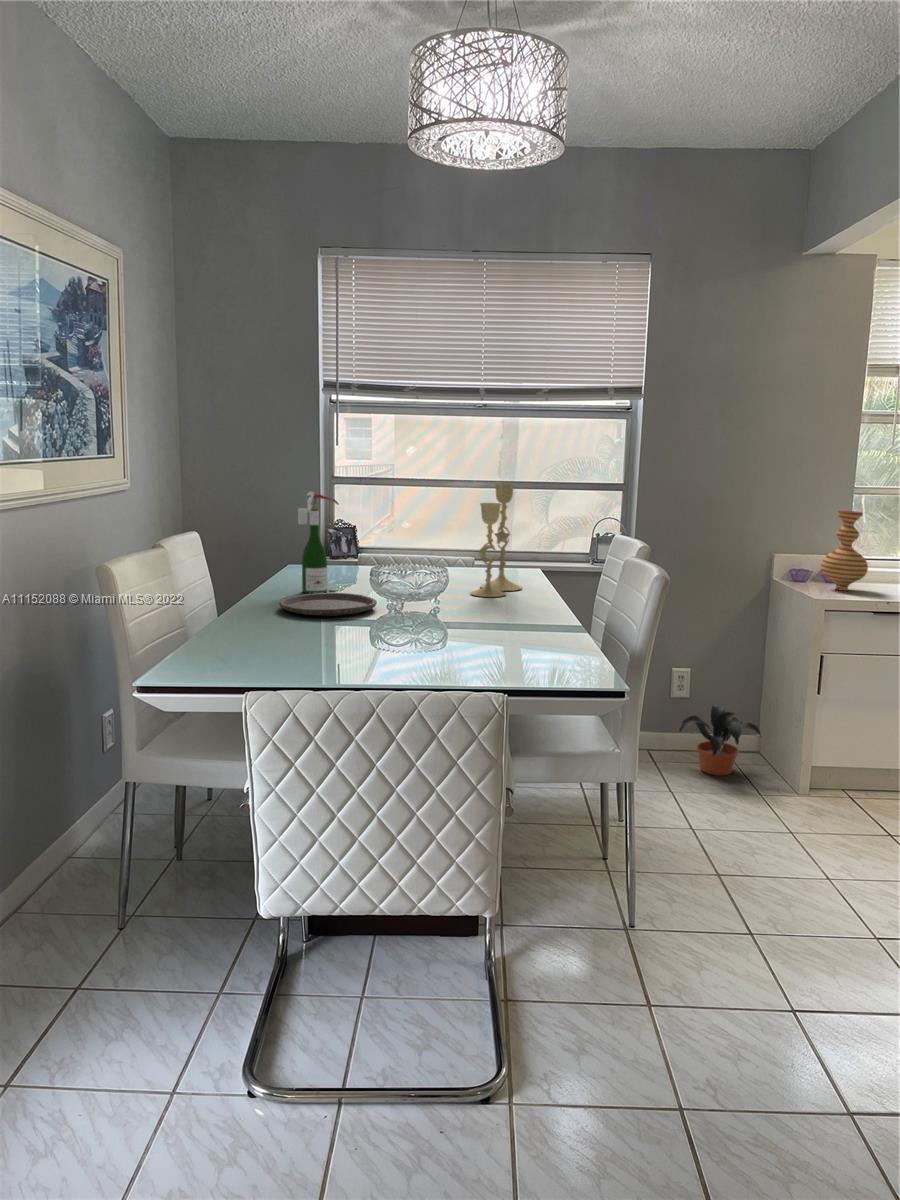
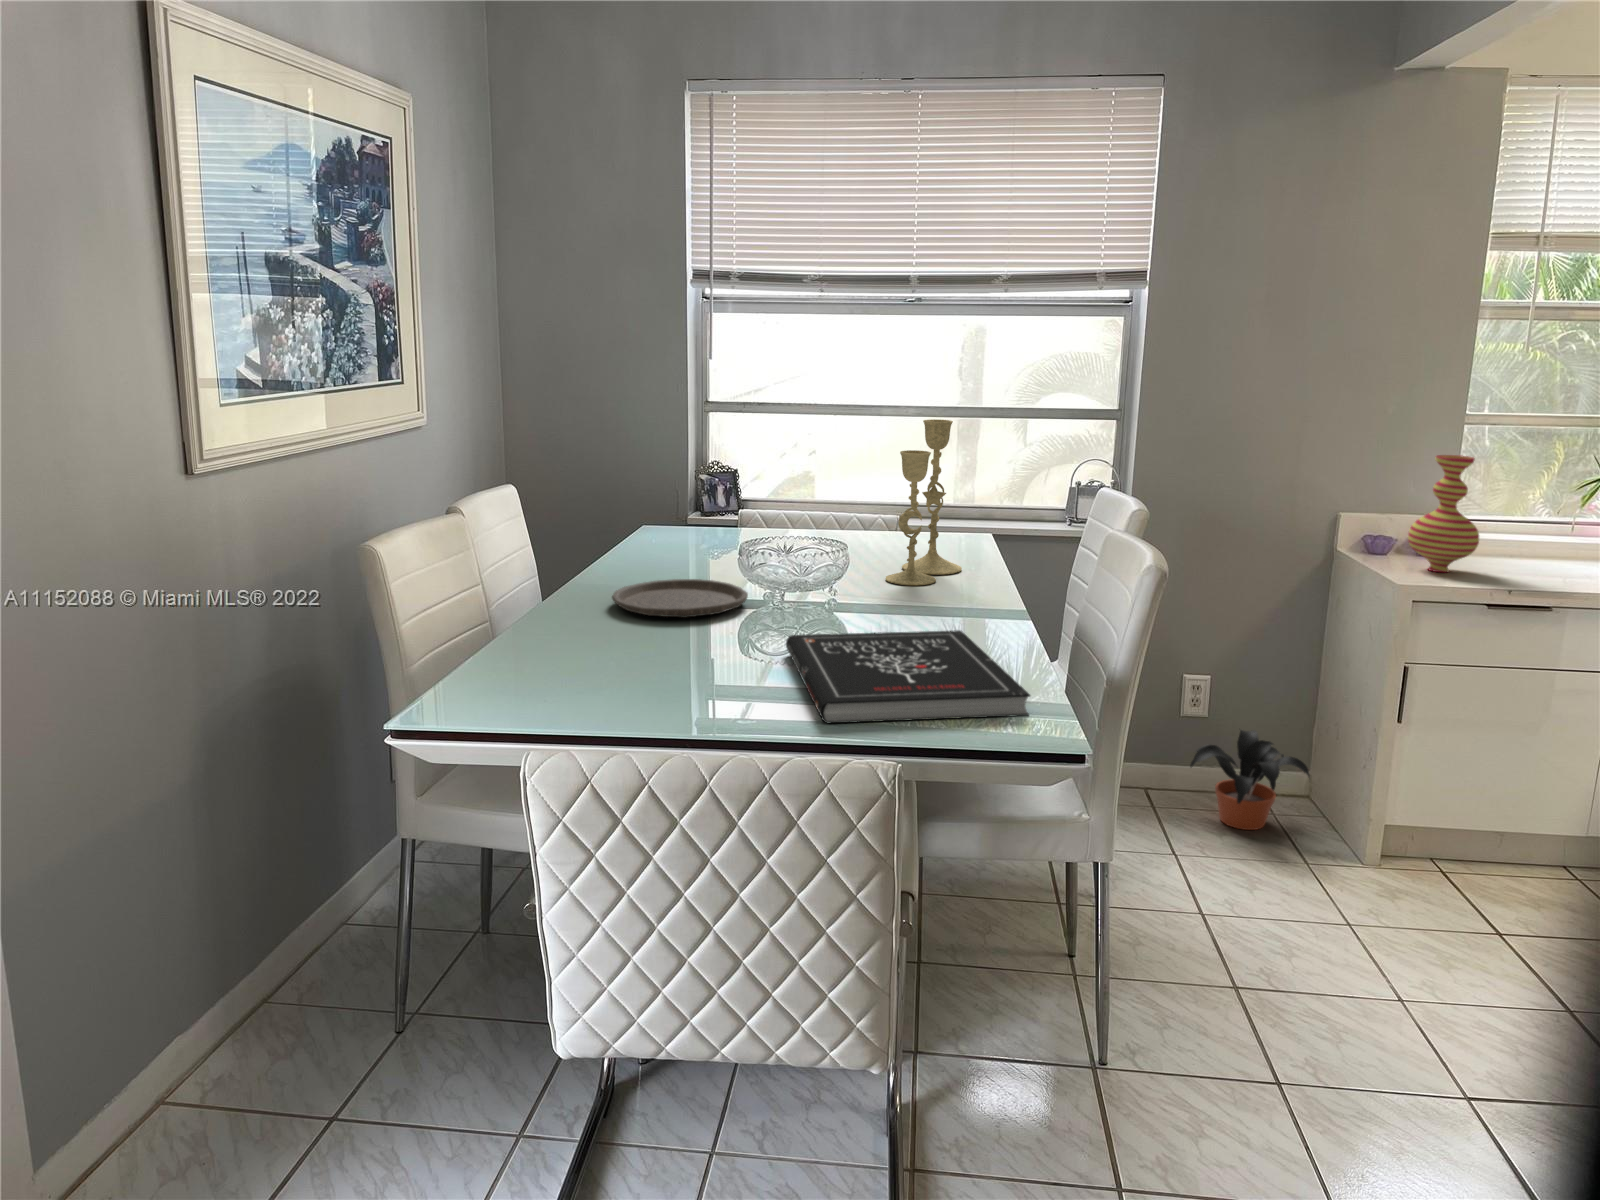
wine bottle: present [298,491,338,594] -> none [645,435,703,577]
book: none [411,619,588,673] -> present [786,630,1030,723]

